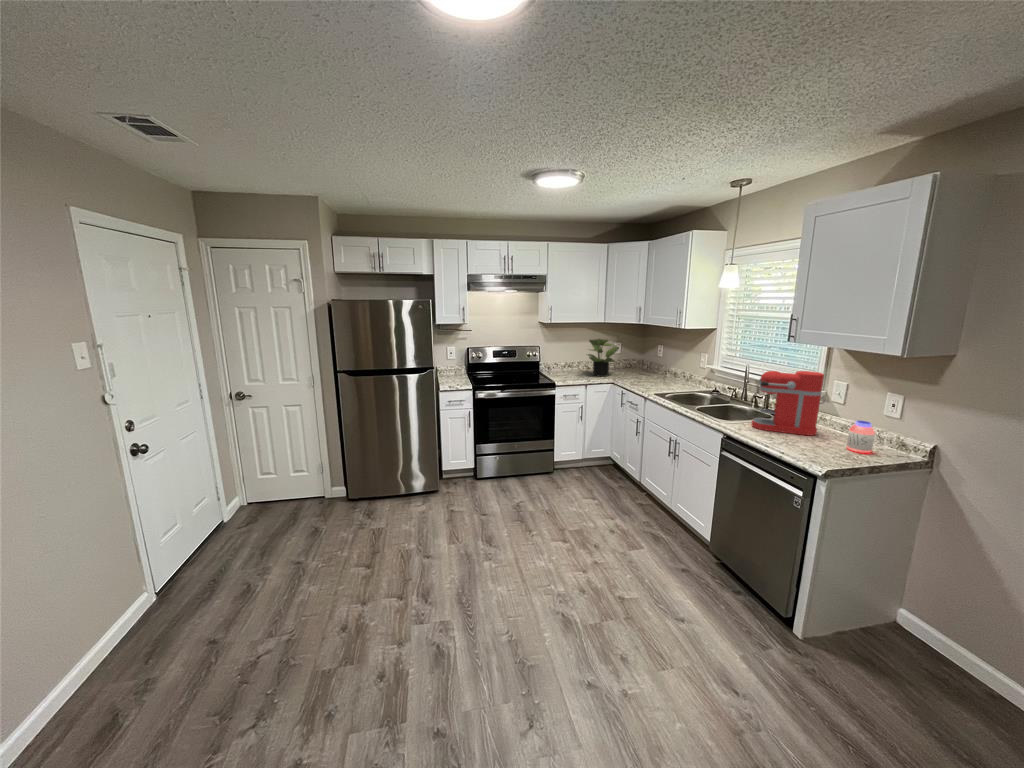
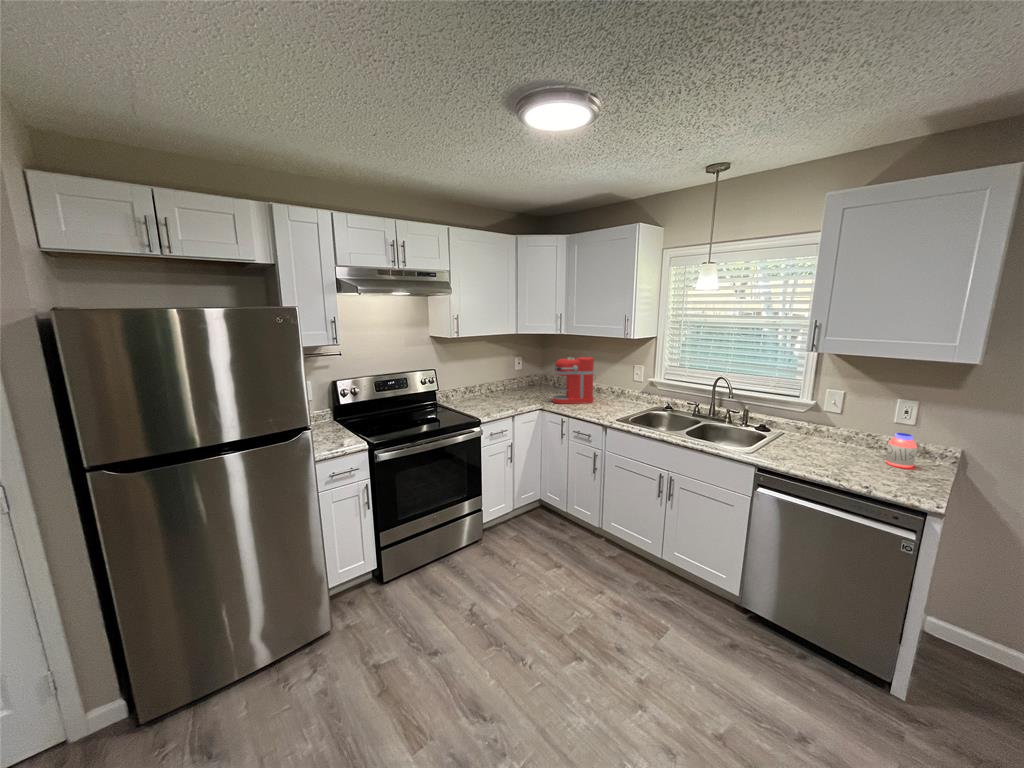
potted plant: present [588,339,618,377] -> none [494,355,535,403]
coffee maker: present [752,371,825,436] -> present [553,357,596,404]

